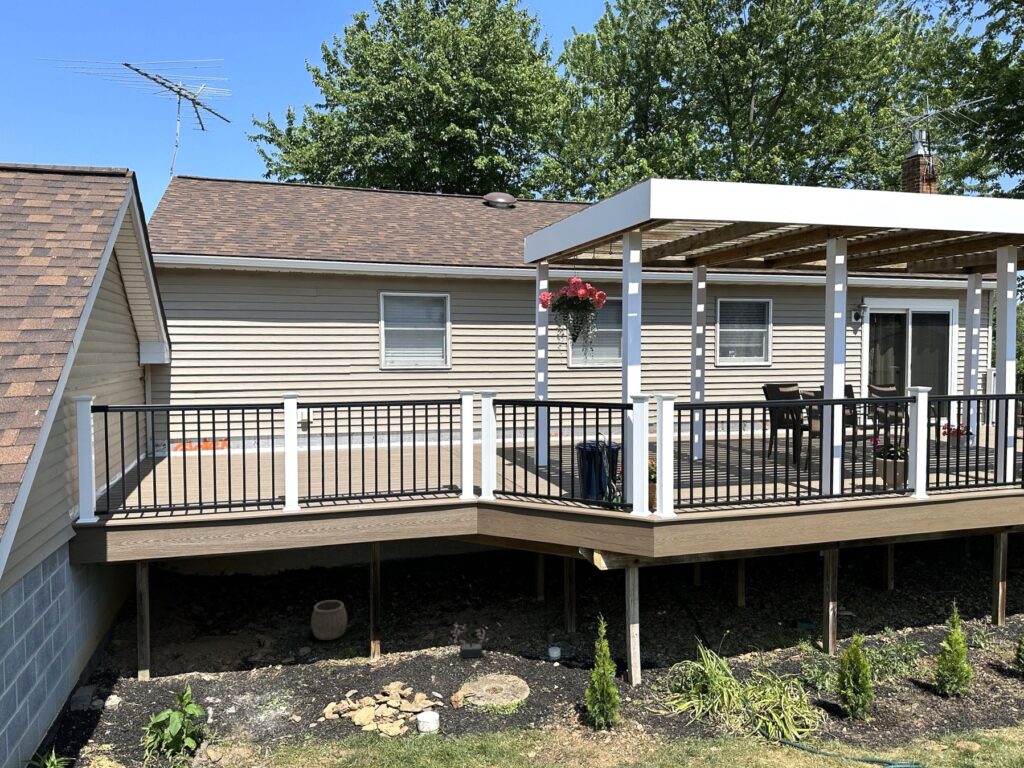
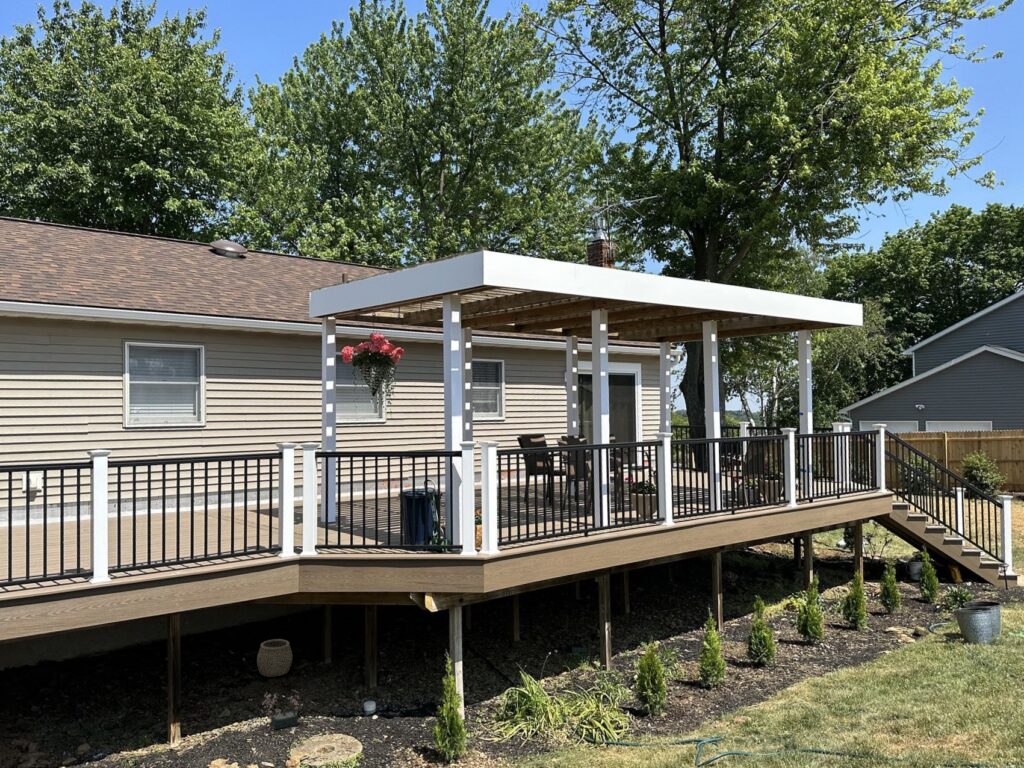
woven basket: present [311,600,347,640] -> present [257,639,292,677]

